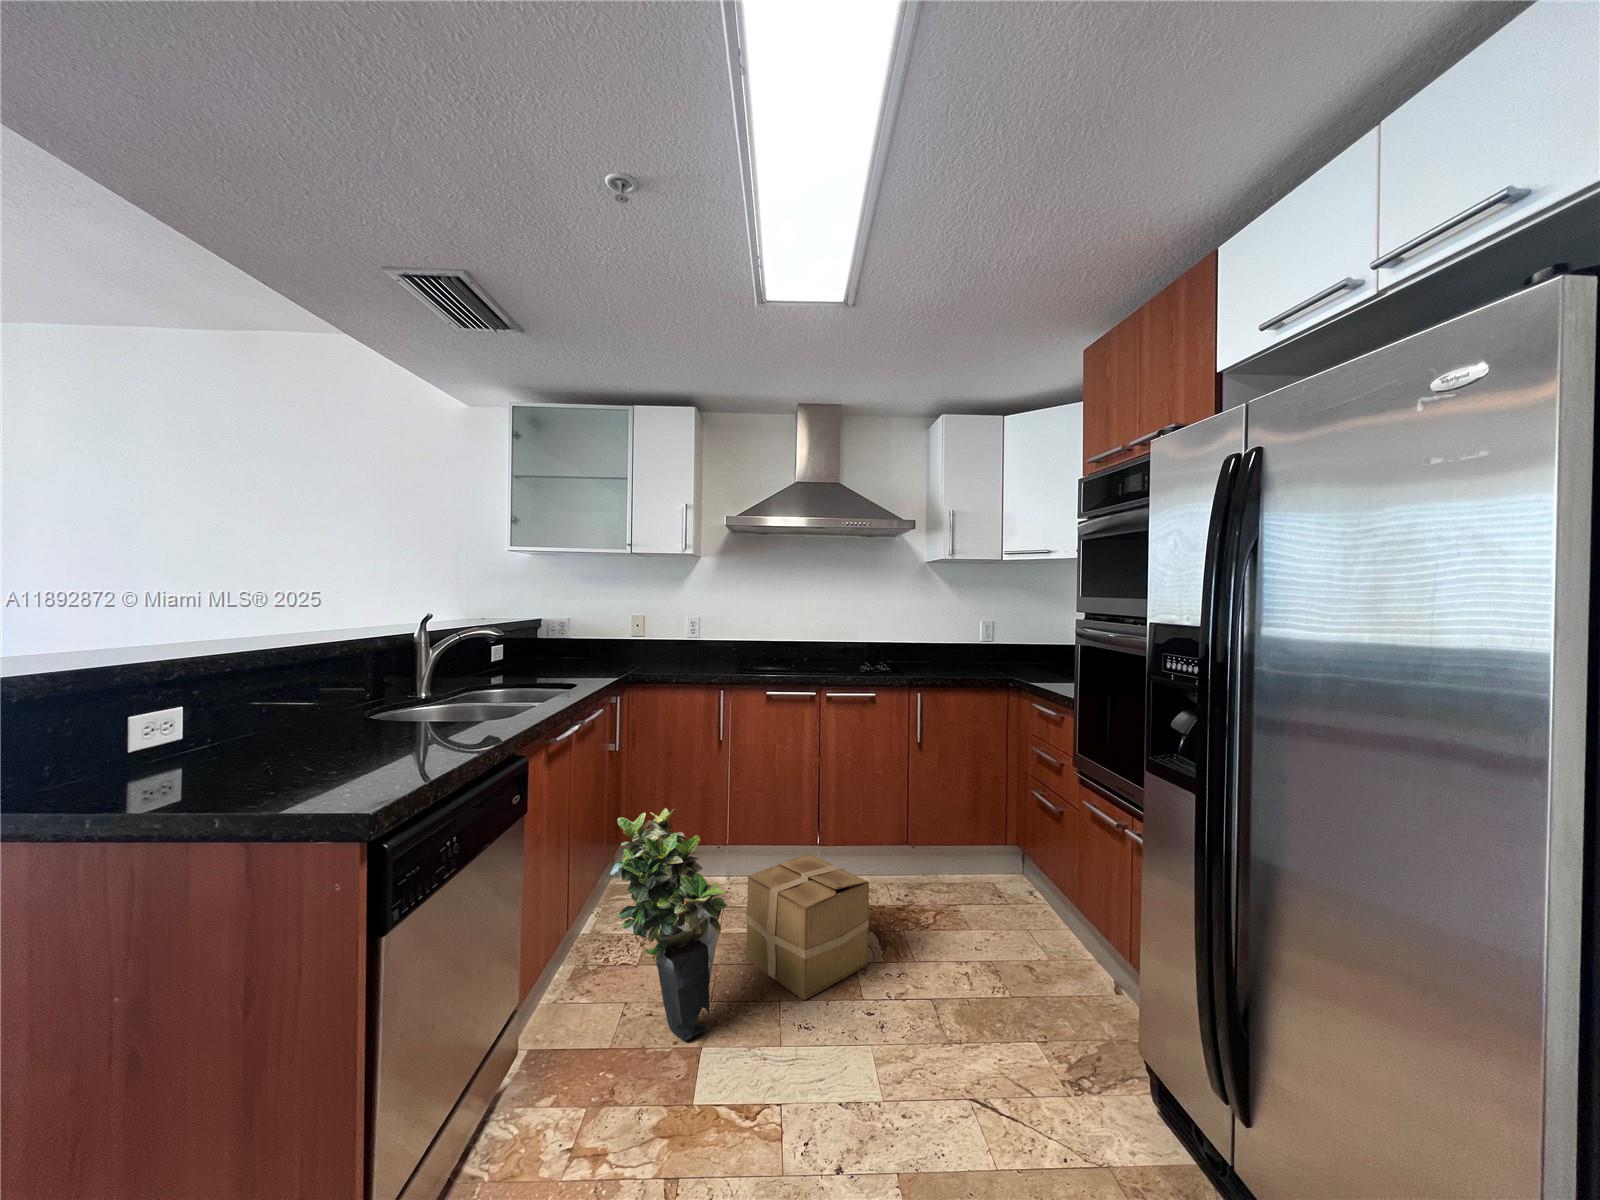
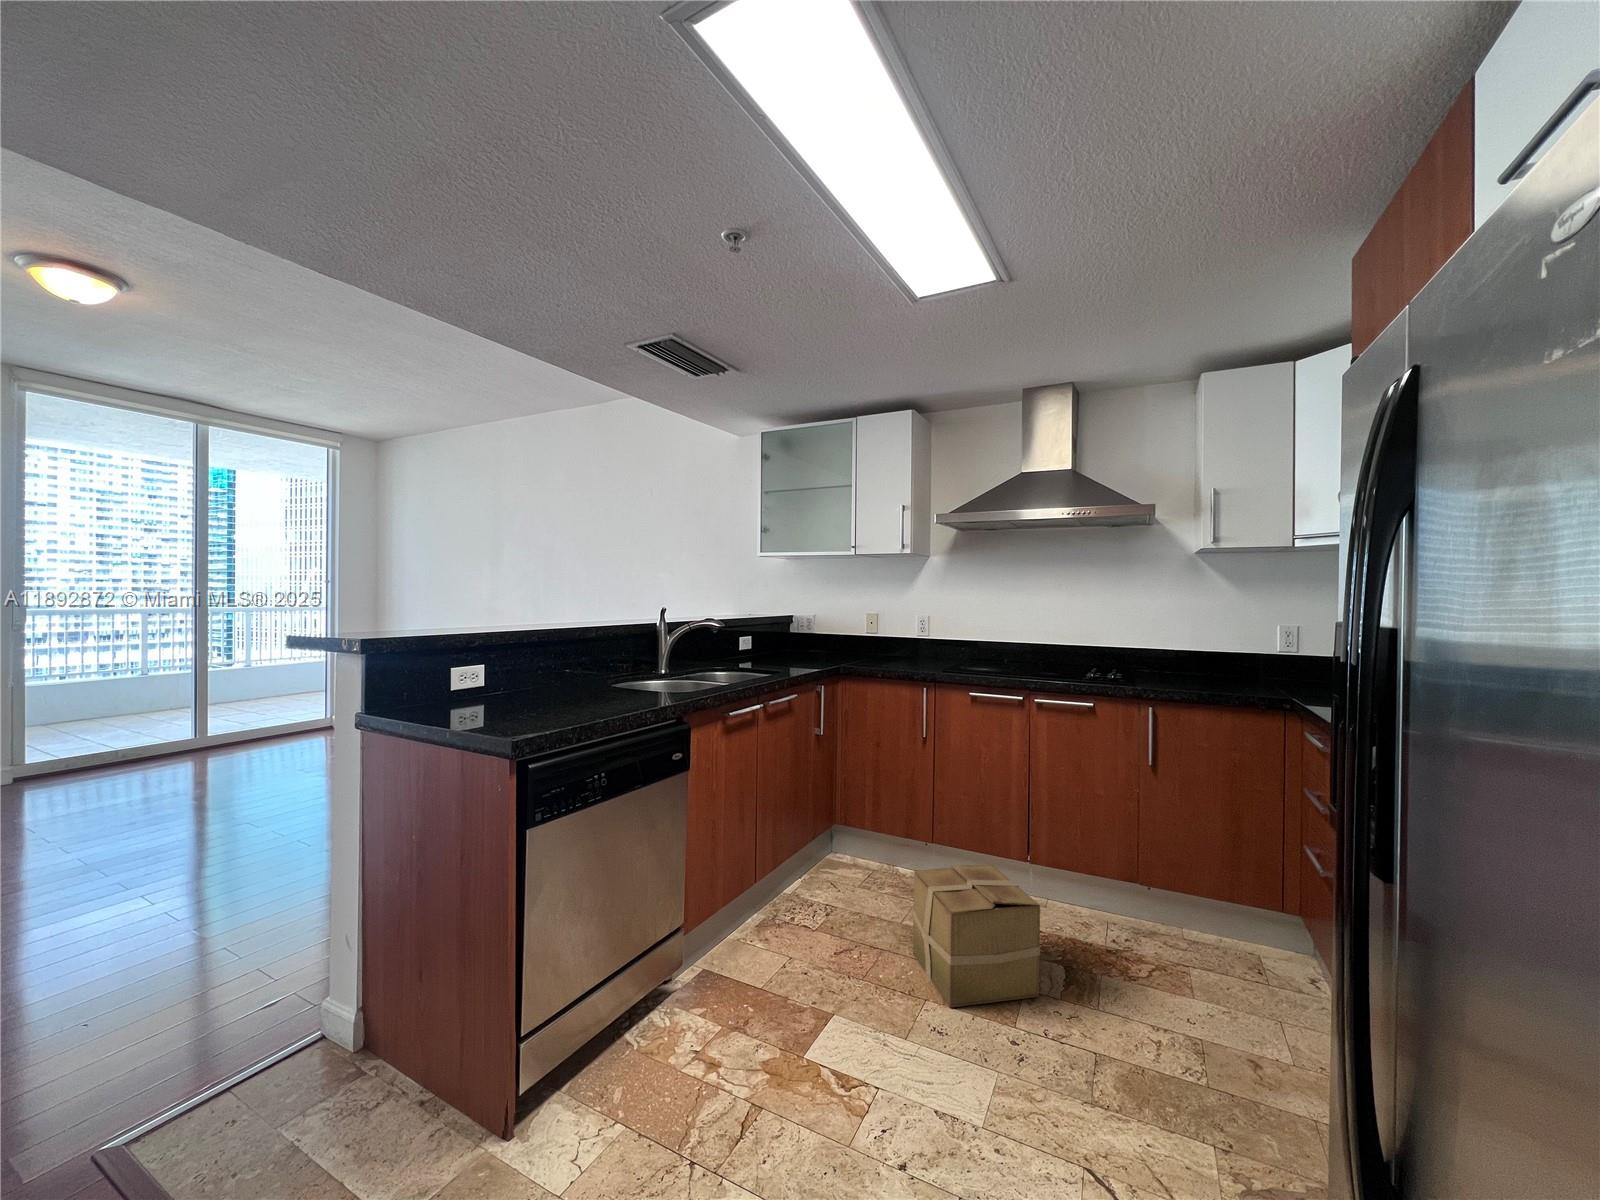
potted plant: present [610,808,728,1041] -> none [763,789,873,1005]

